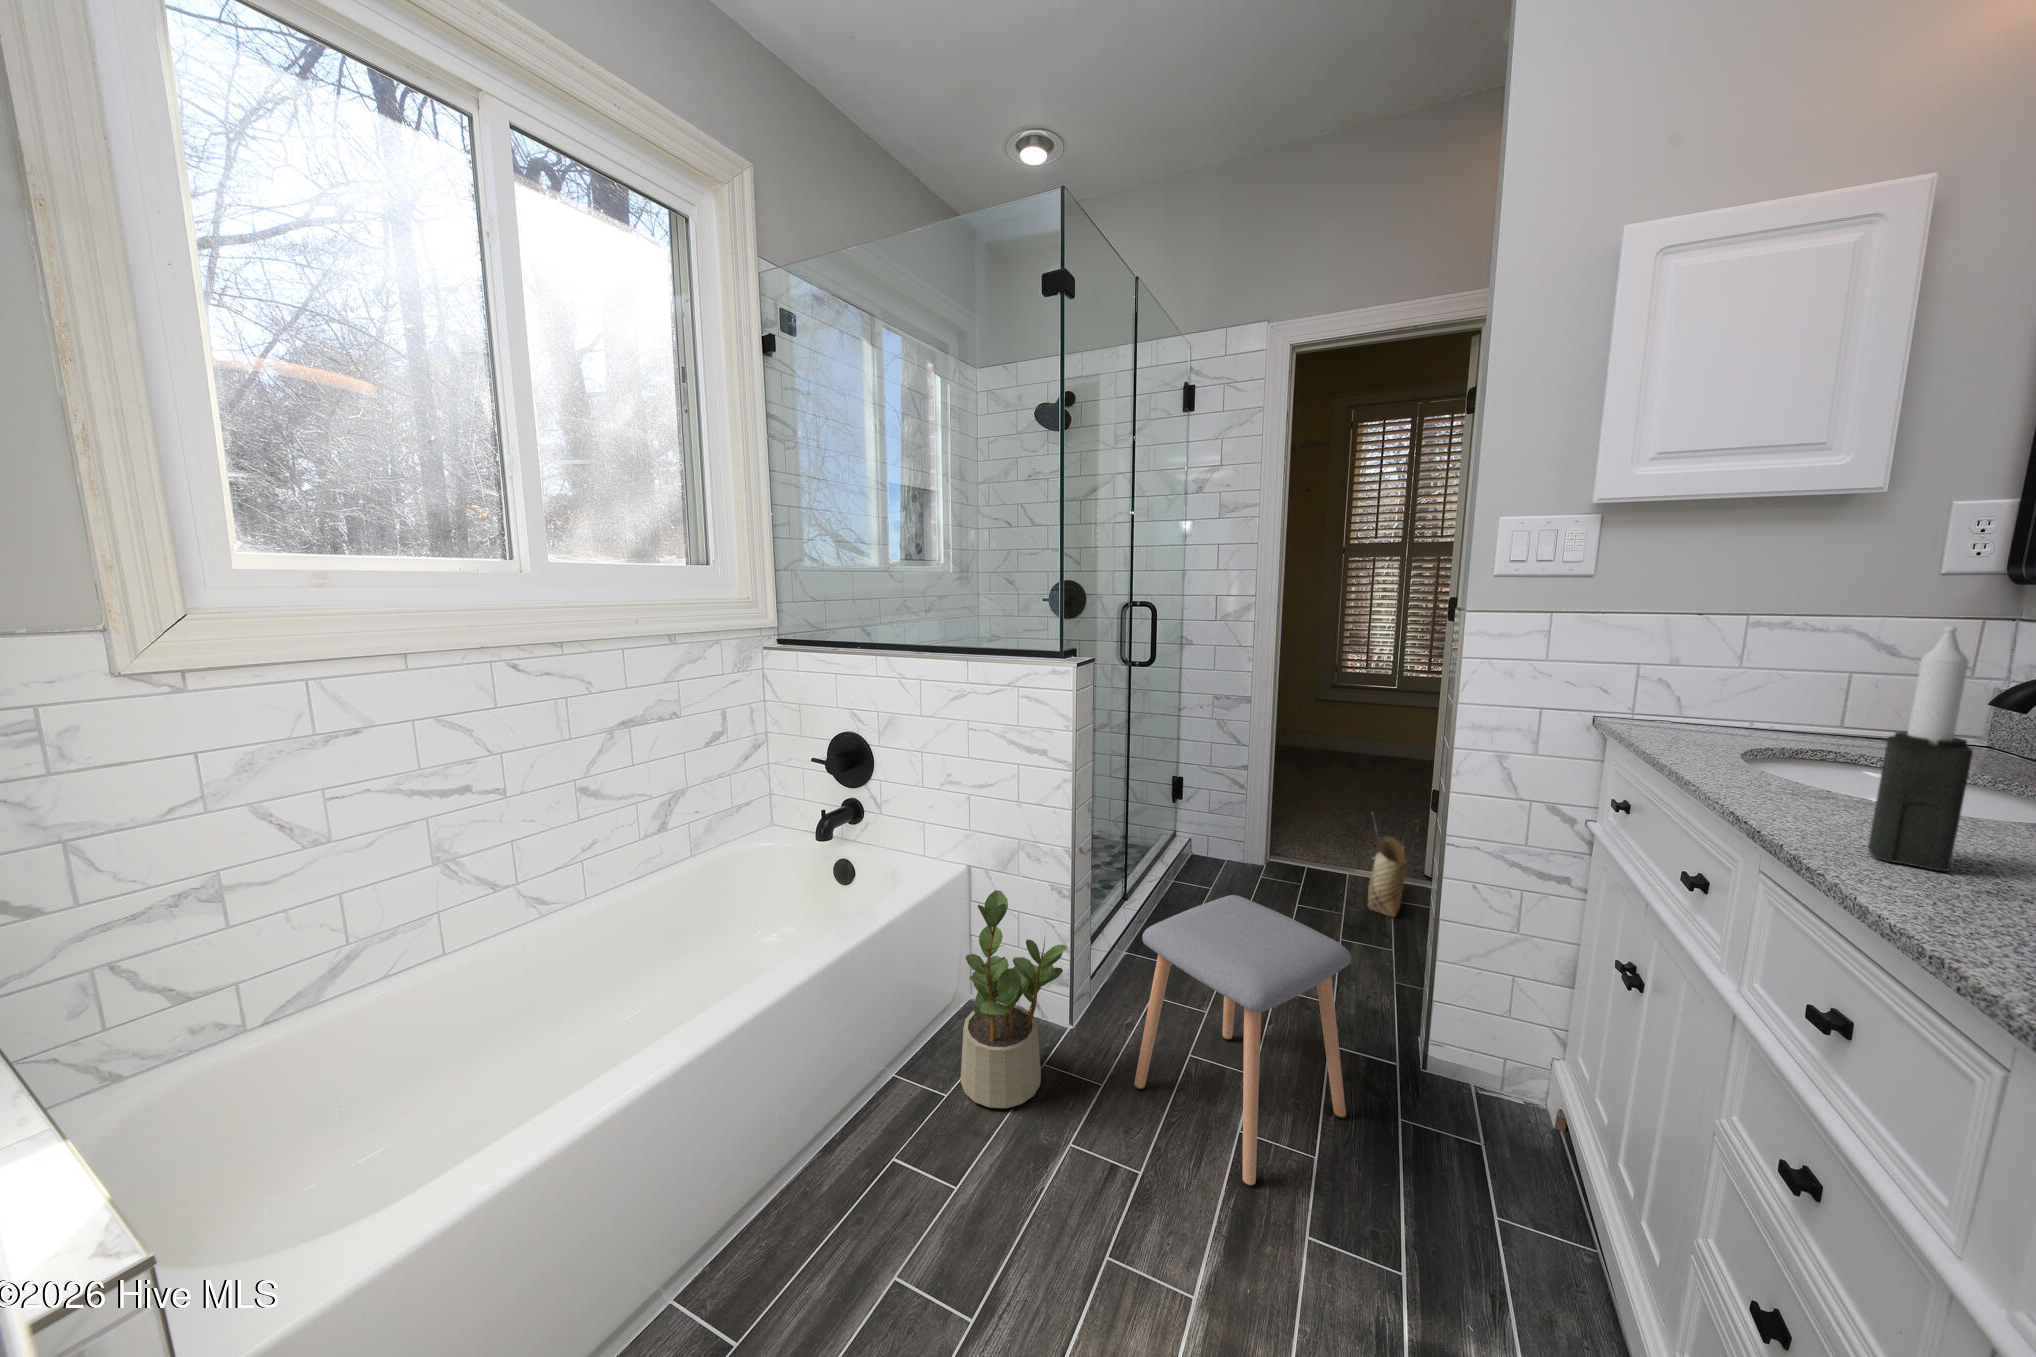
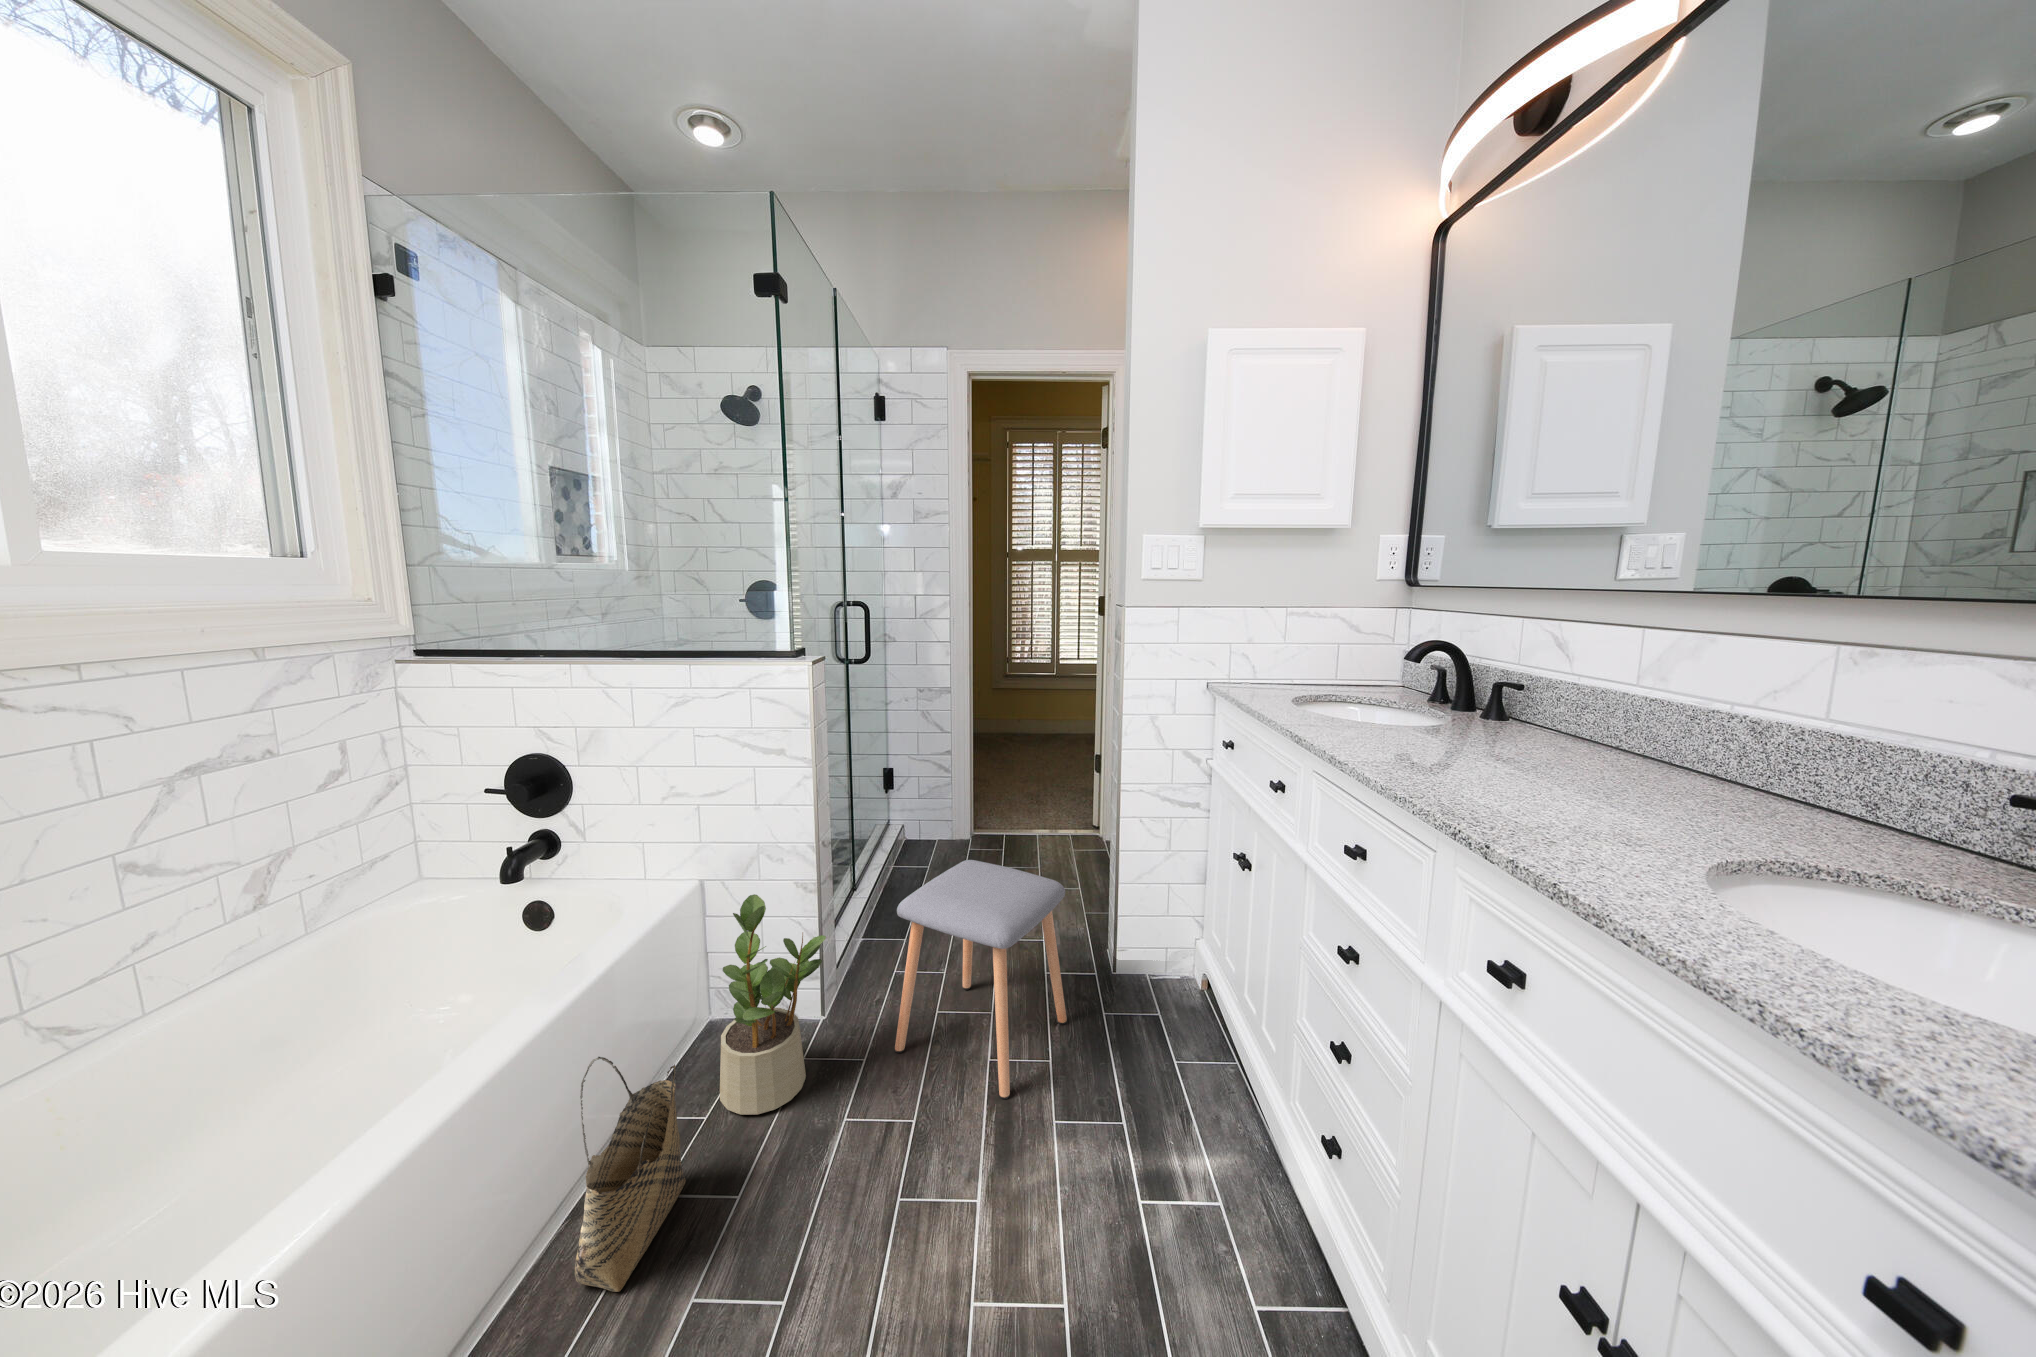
candle: present [1868,626,1973,871] -> none [1358,614,1397,754]
woven basket: present [1368,813,1412,917] -> present [575,1057,686,1292]

